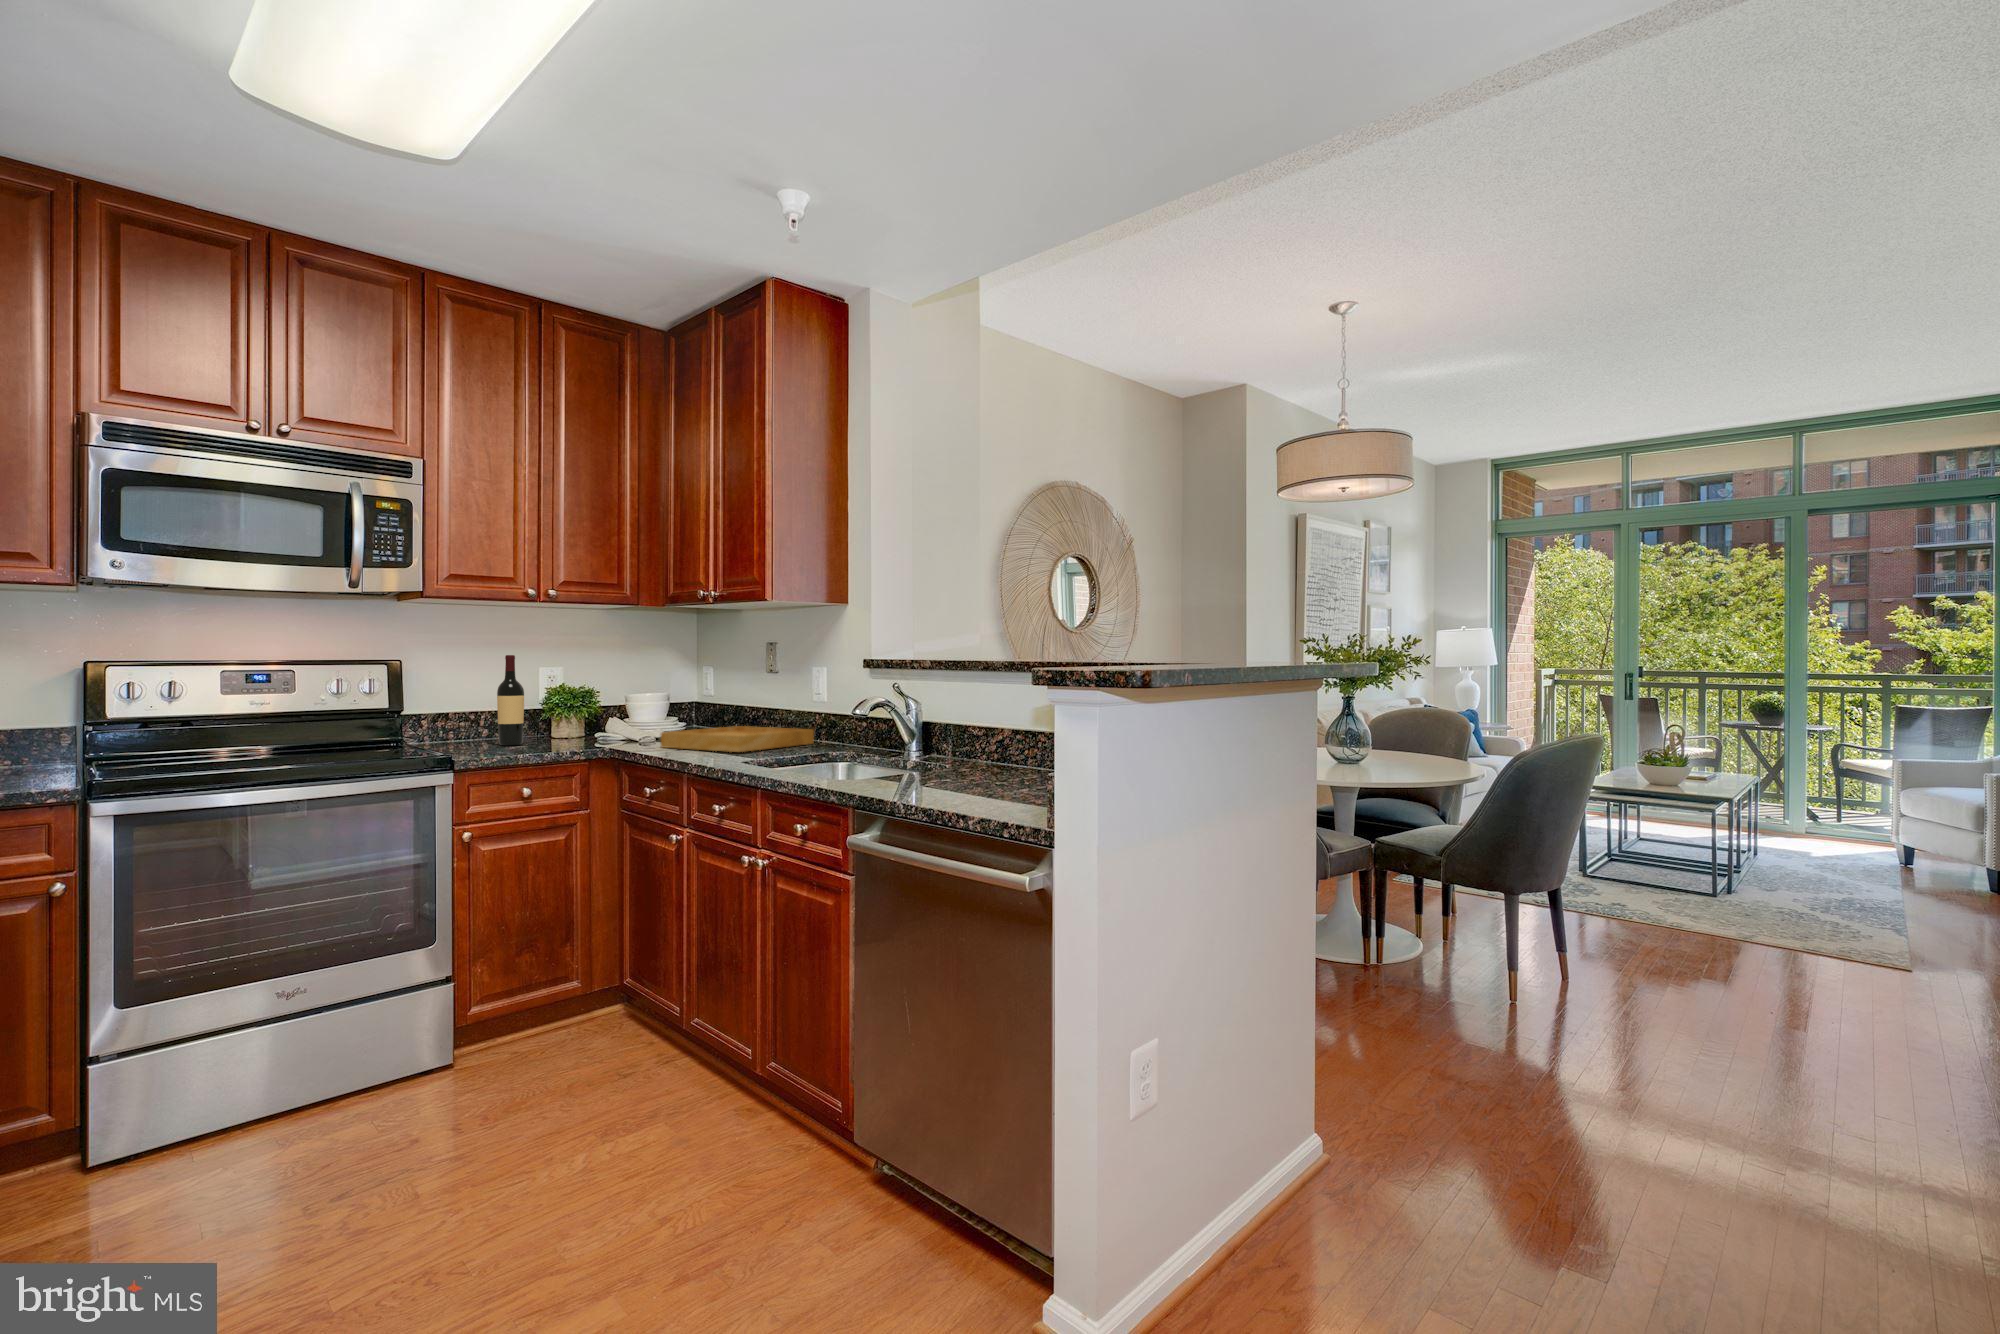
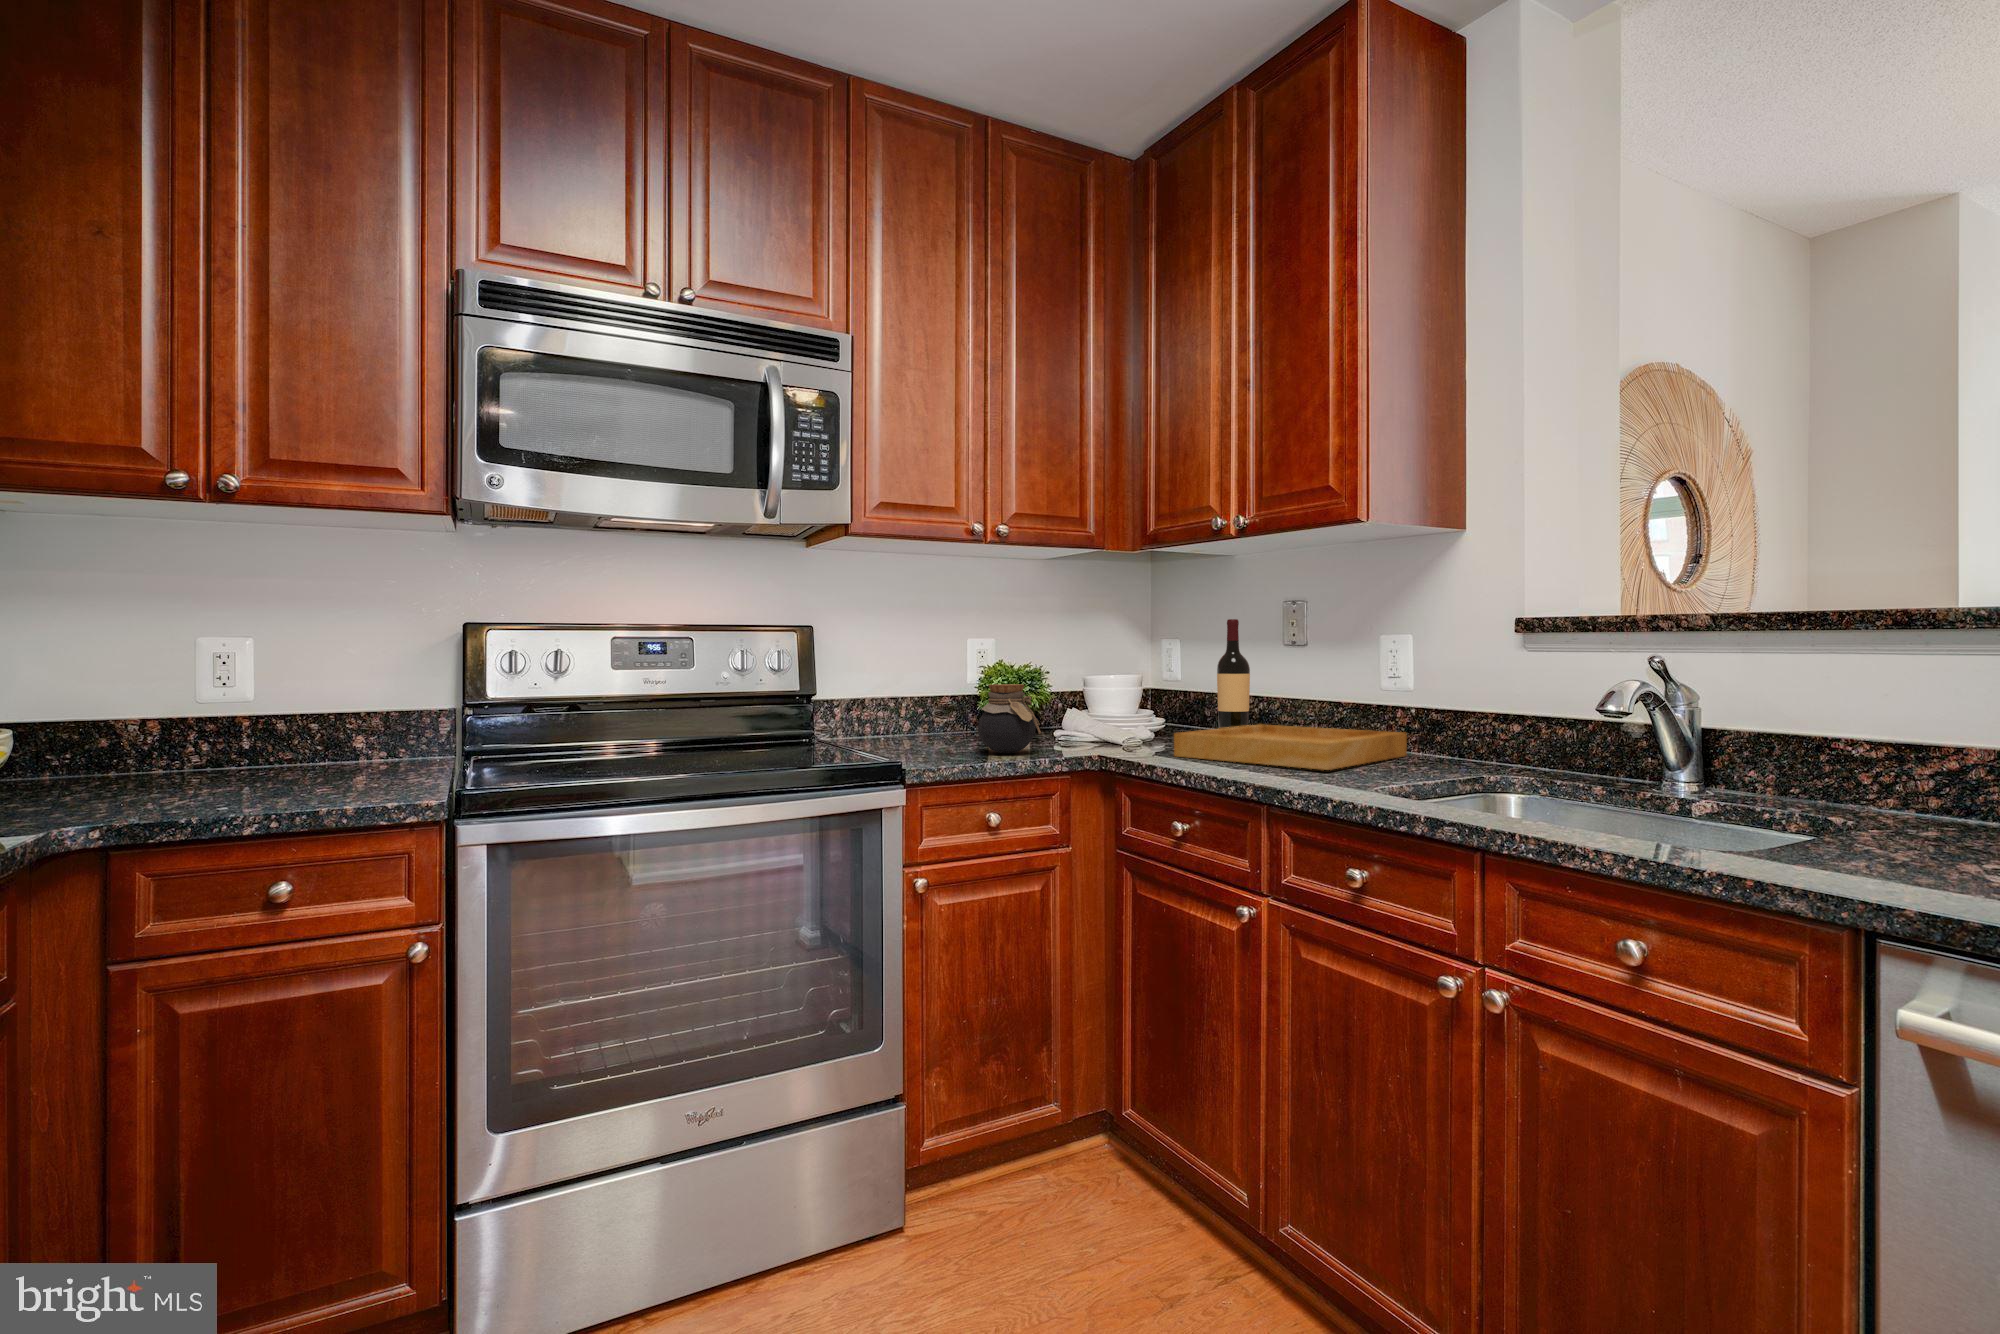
wine bottle: present [497,655,524,745] -> present [1217,619,1250,728]
jar: none [522,701,567,748] -> present [978,684,1041,753]

